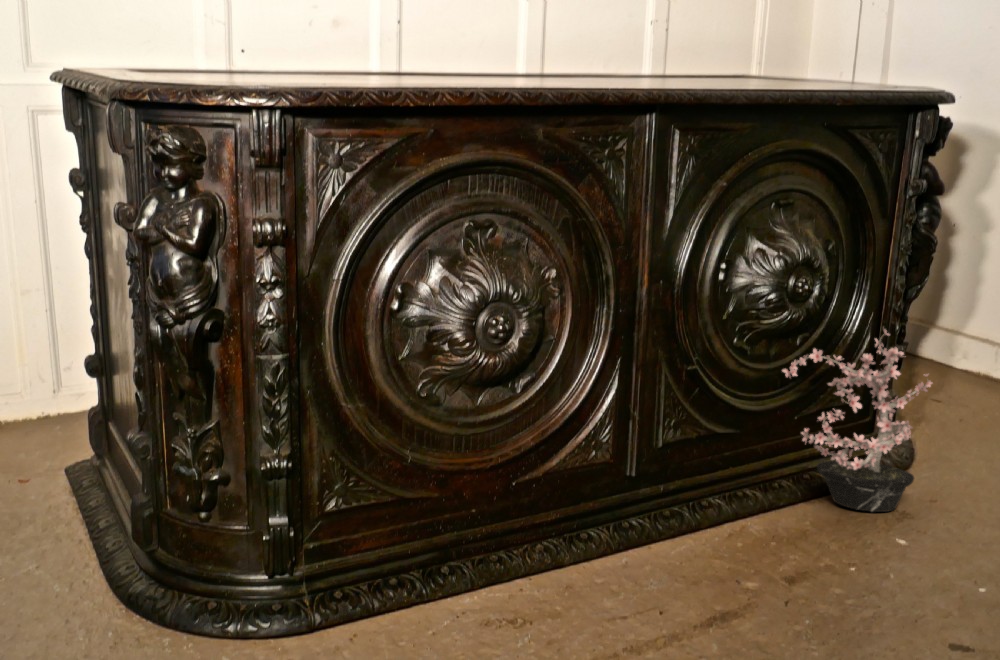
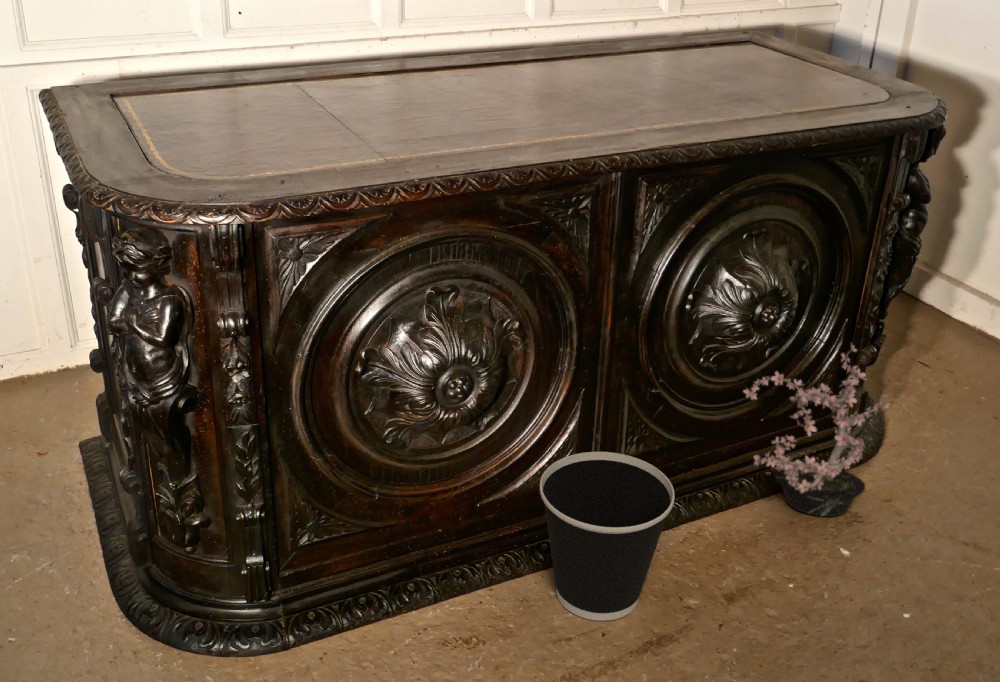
wastebasket: none [585,422,732,598] -> present [540,452,675,621]

